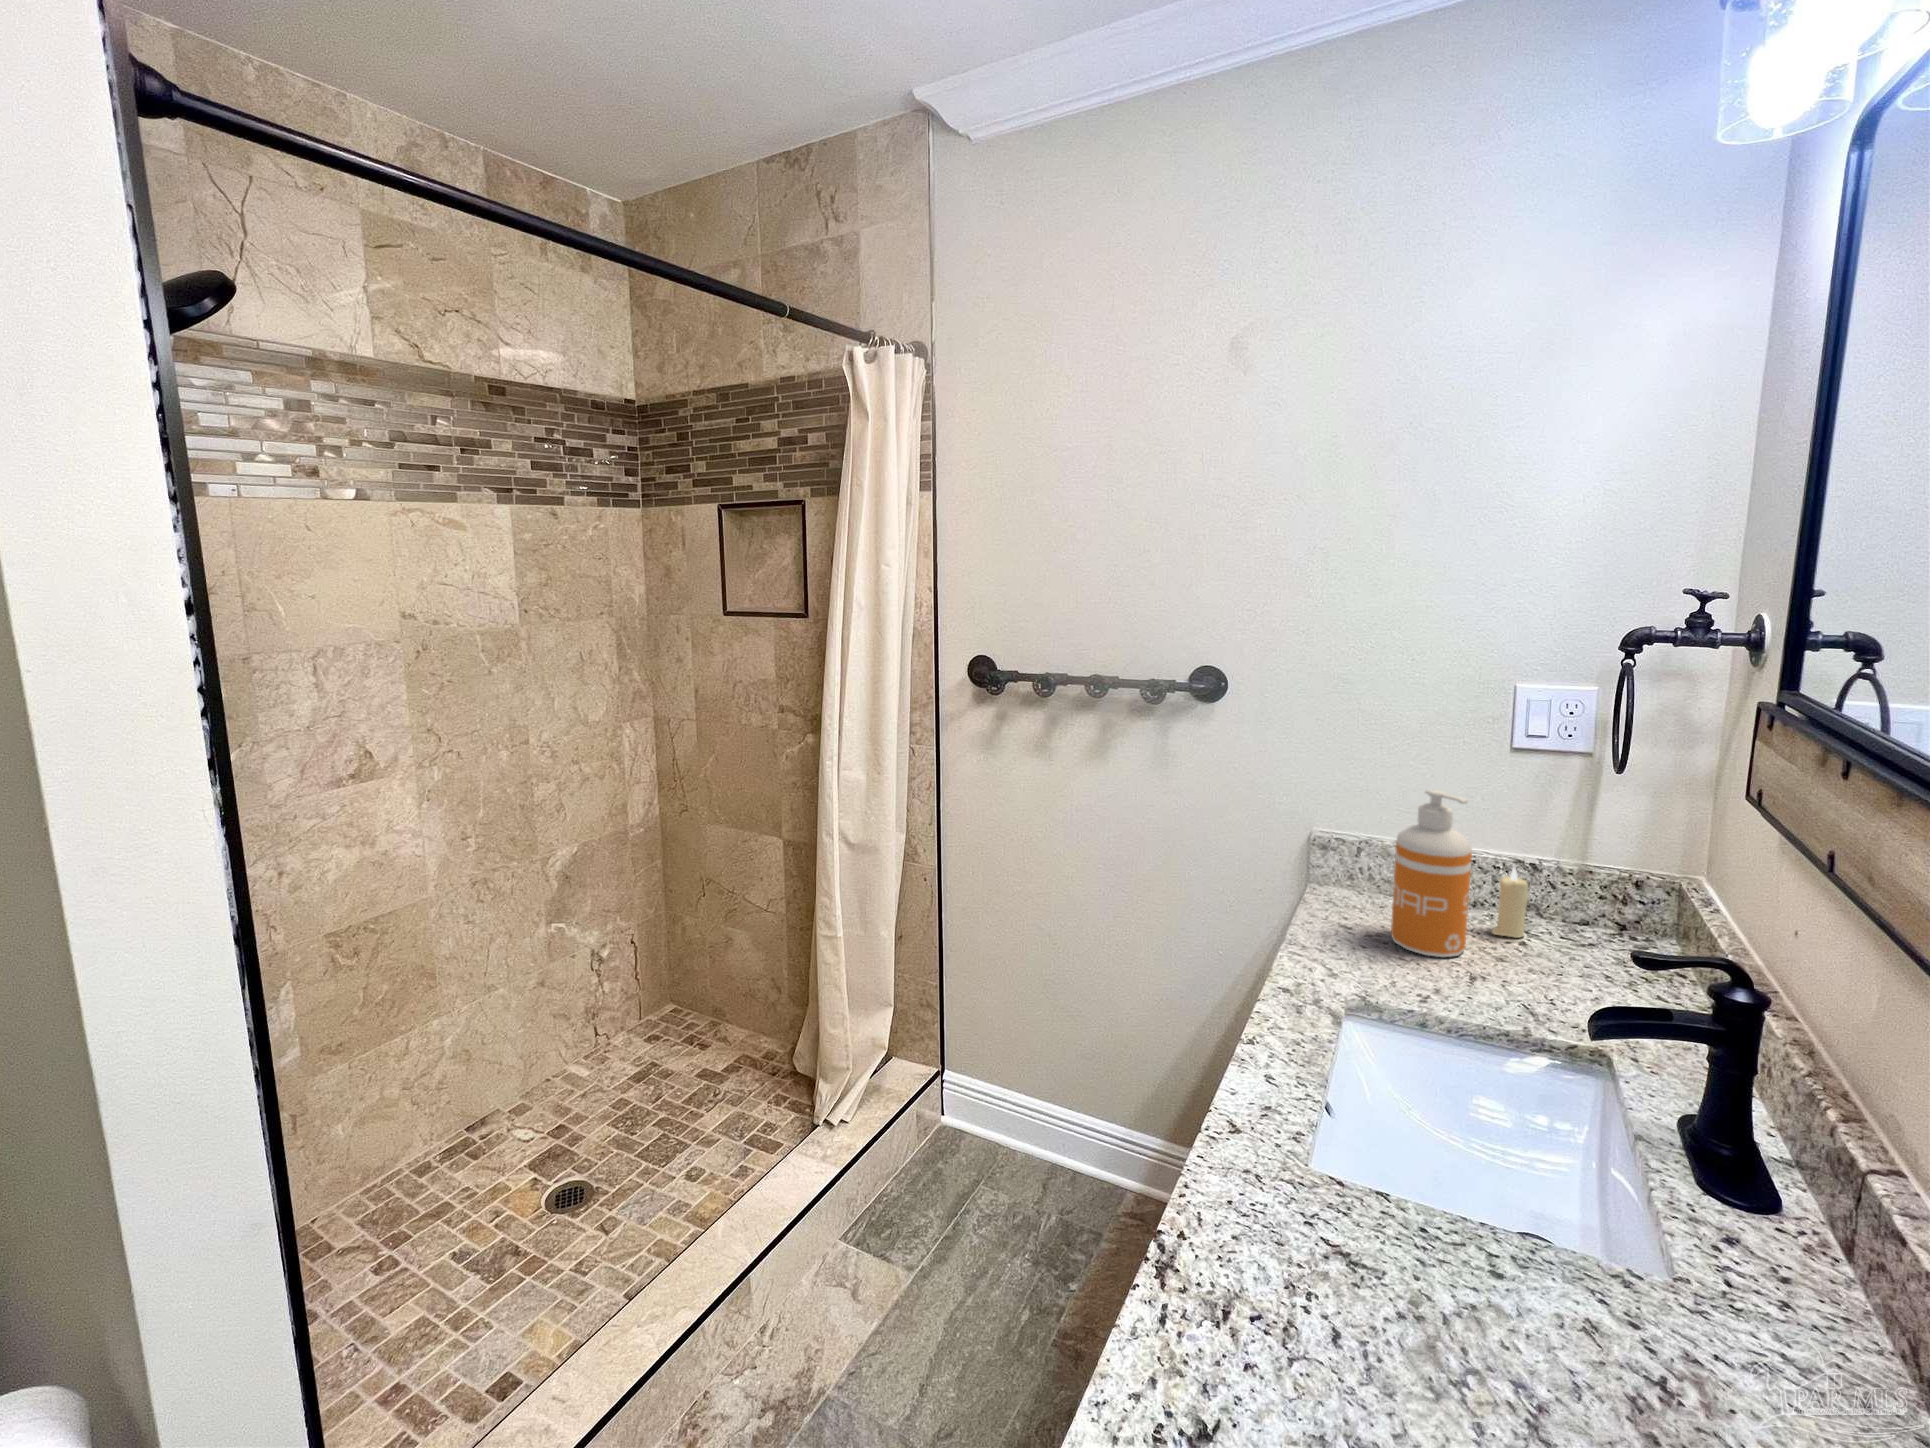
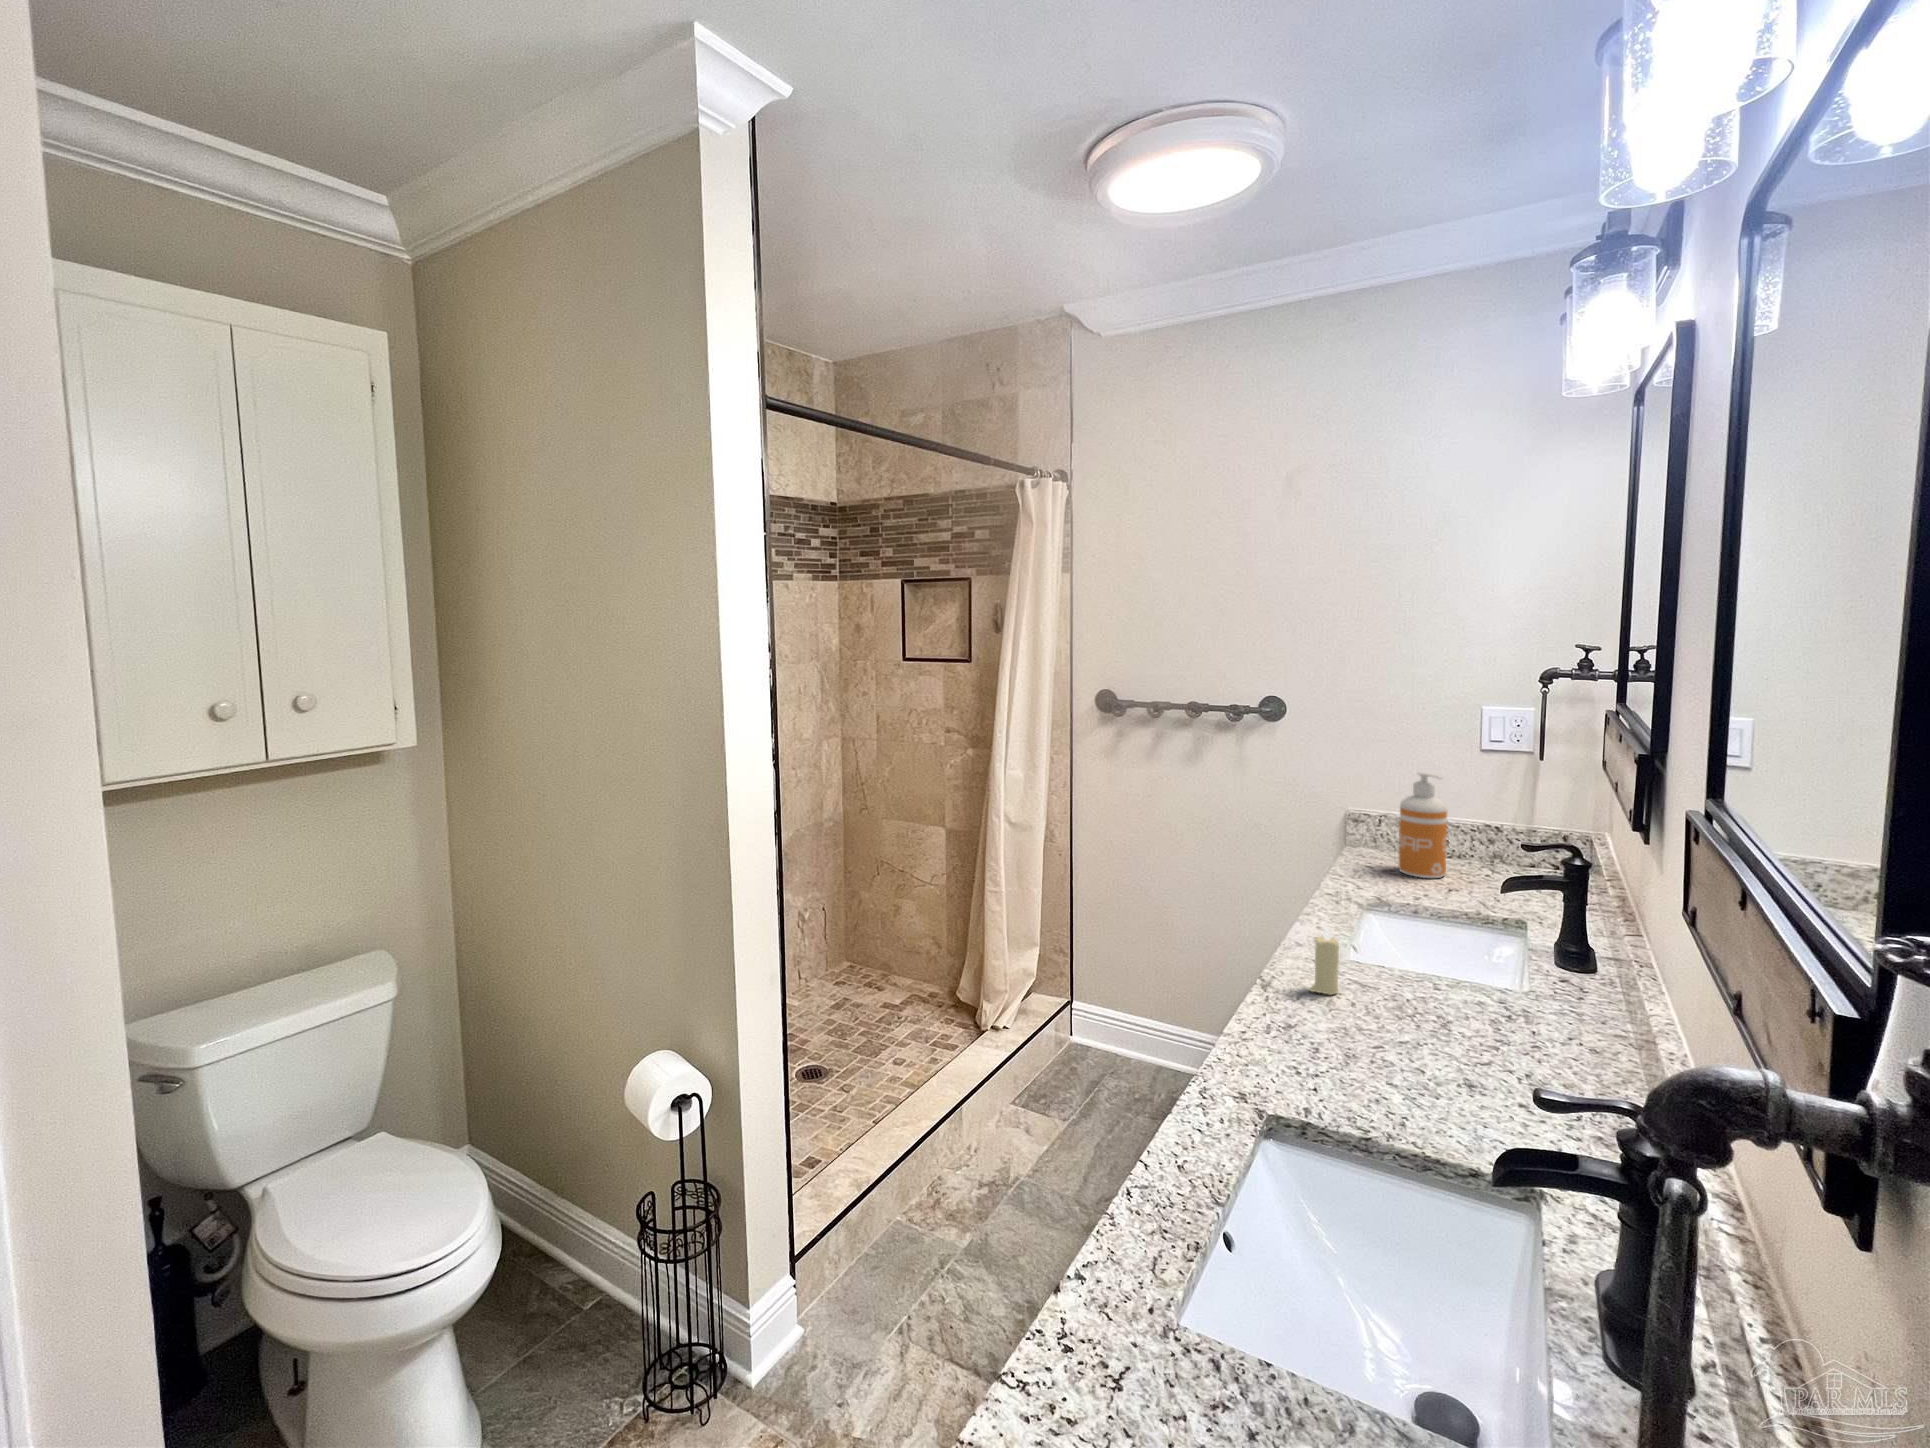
candle: present [1492,866,1528,938] -> present [1309,926,1339,995]

